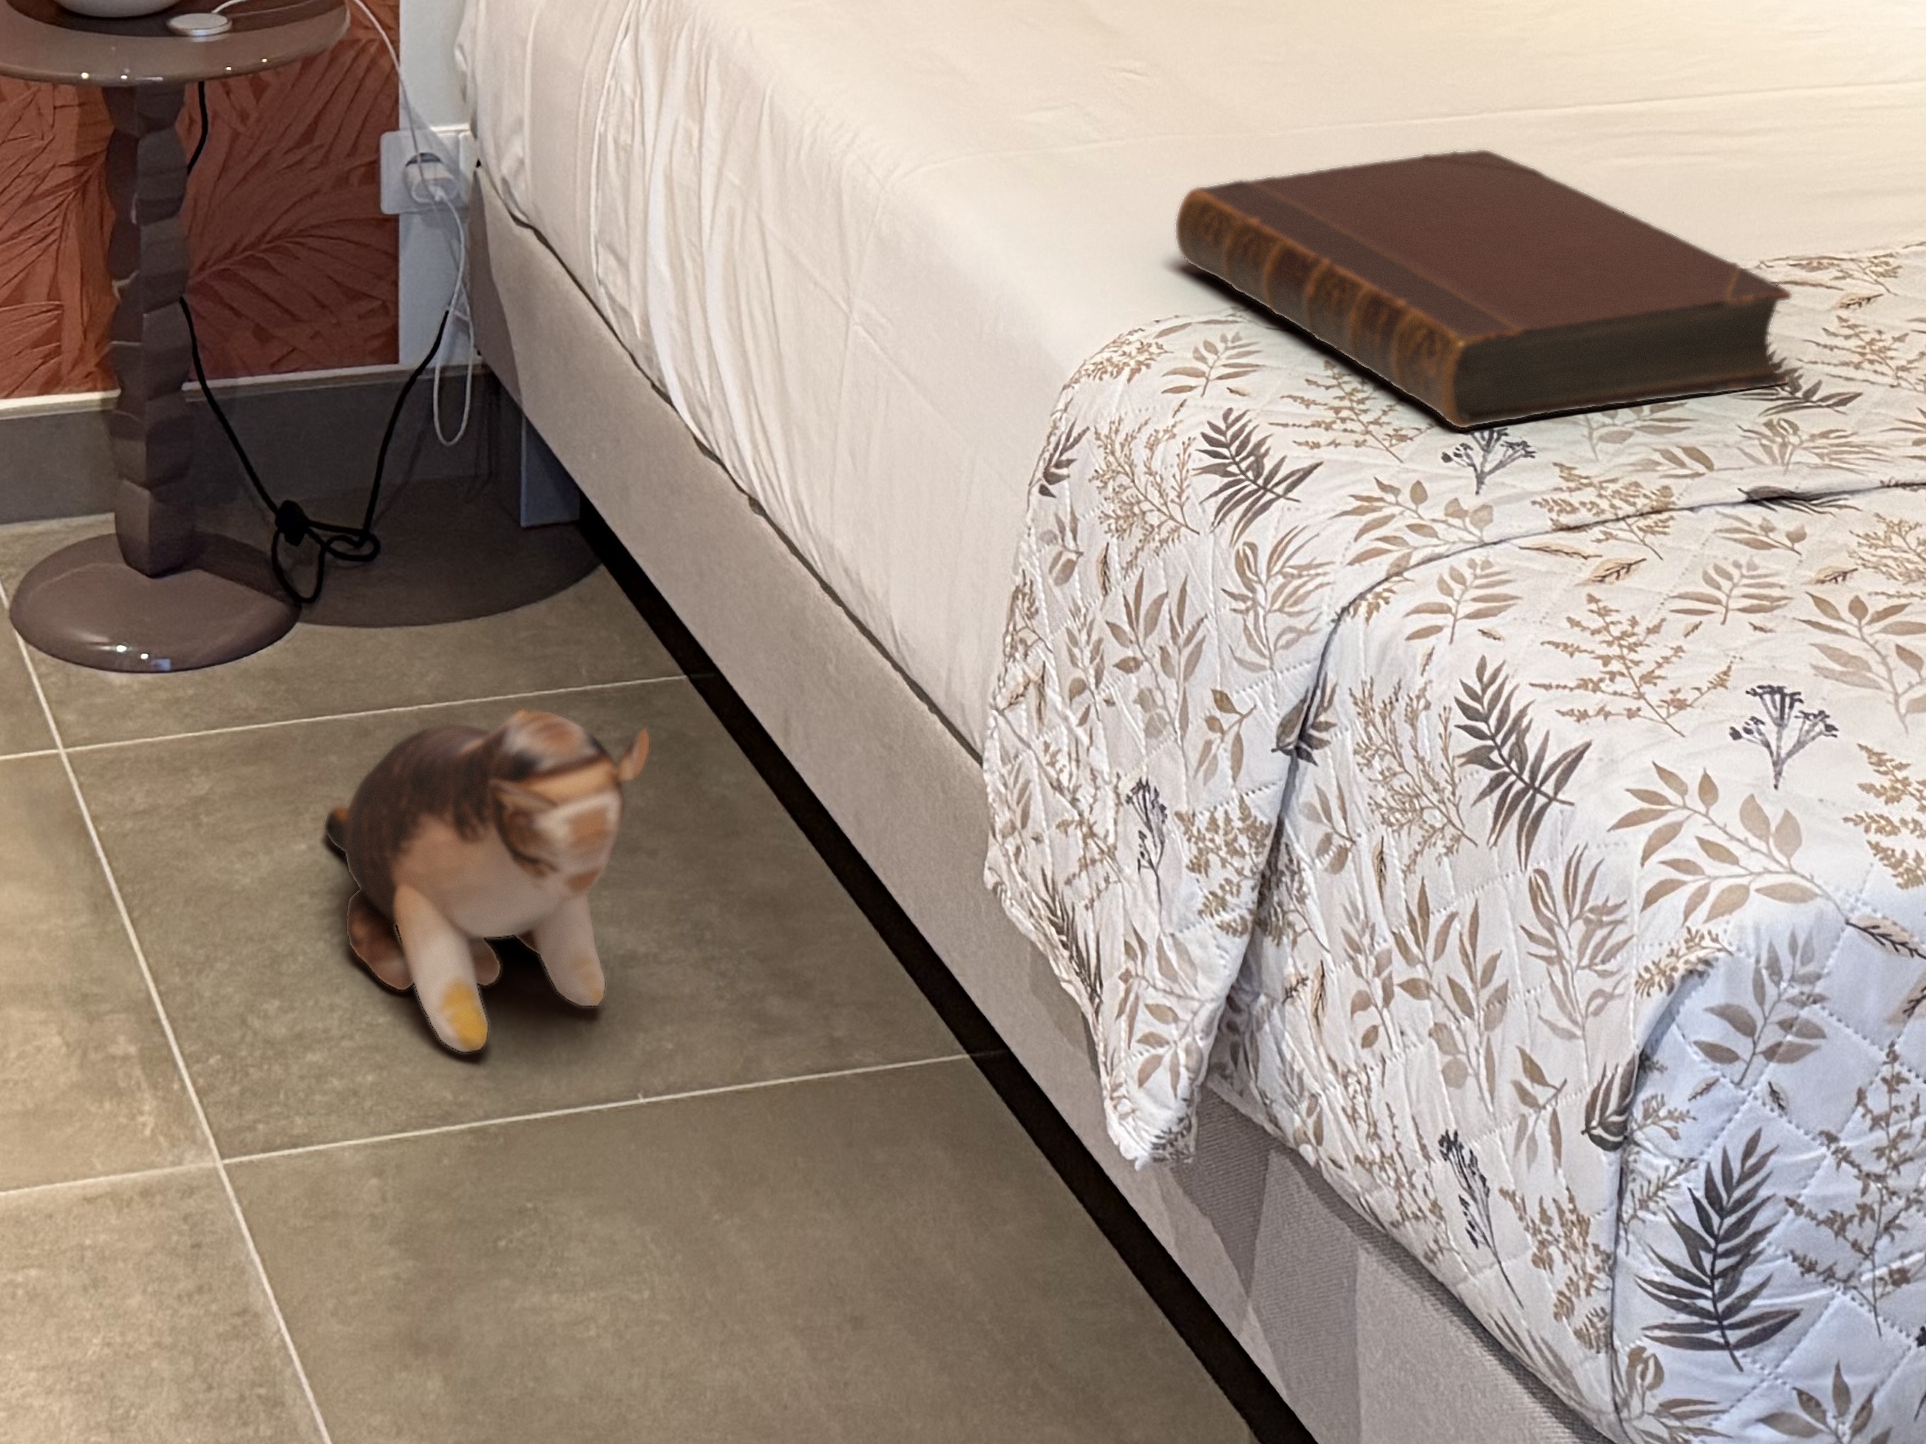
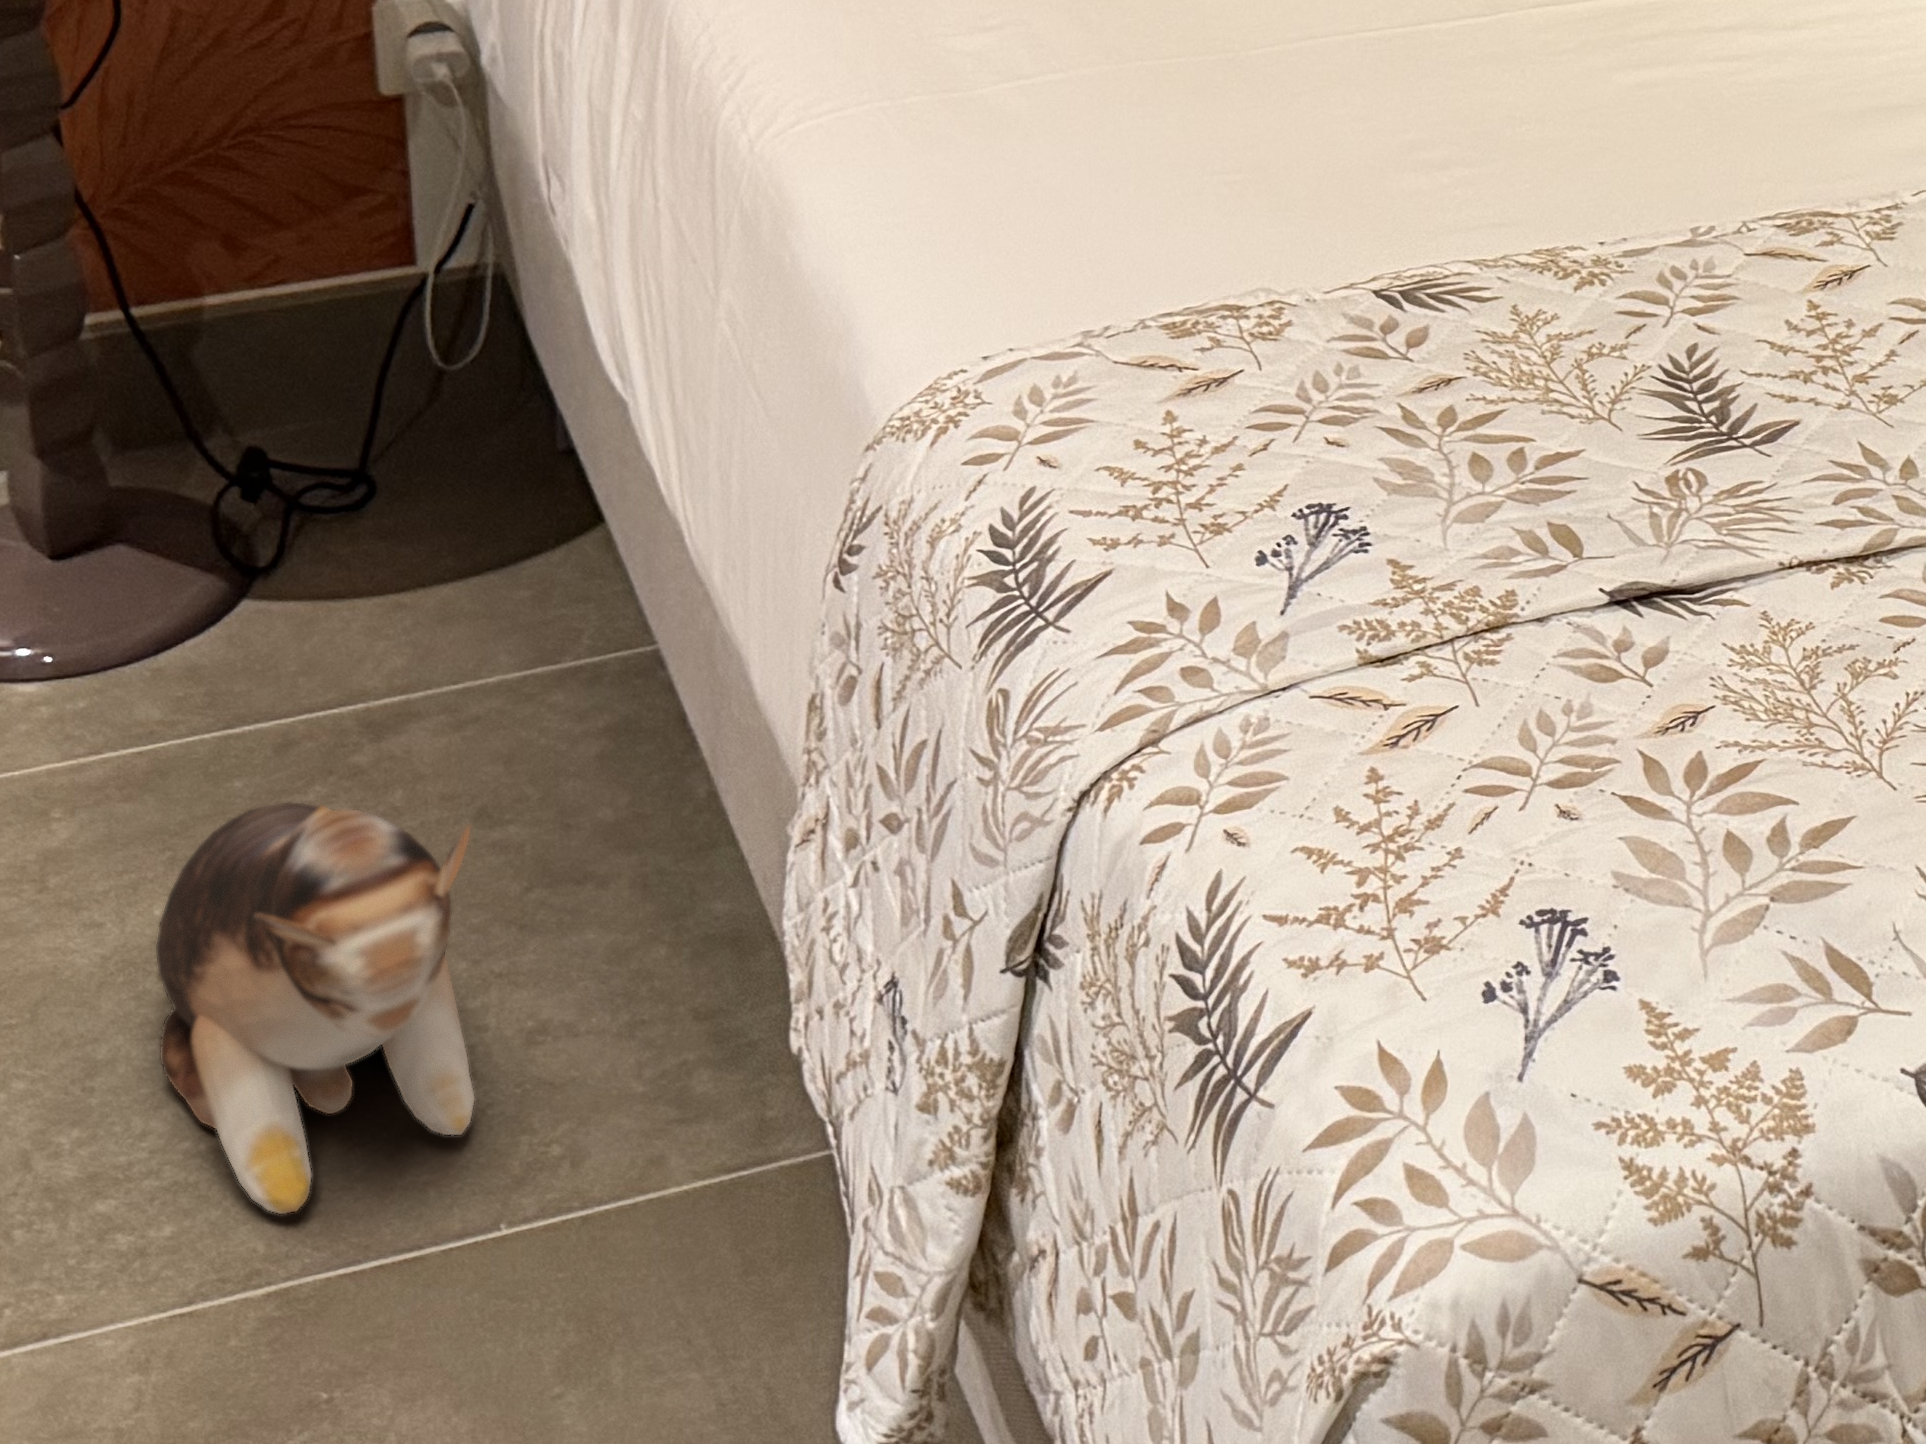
book: present [1176,150,1791,428] -> none [1034,96,1738,511]

